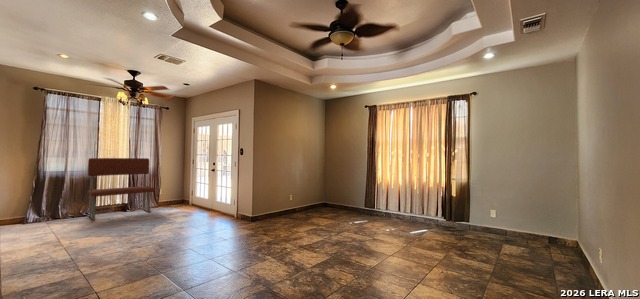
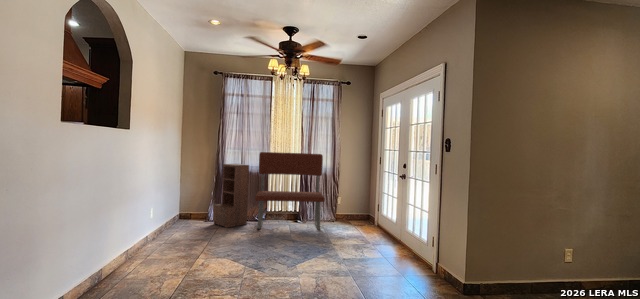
bookshelf: none [34,169,78,224] -> present [213,164,249,228]

